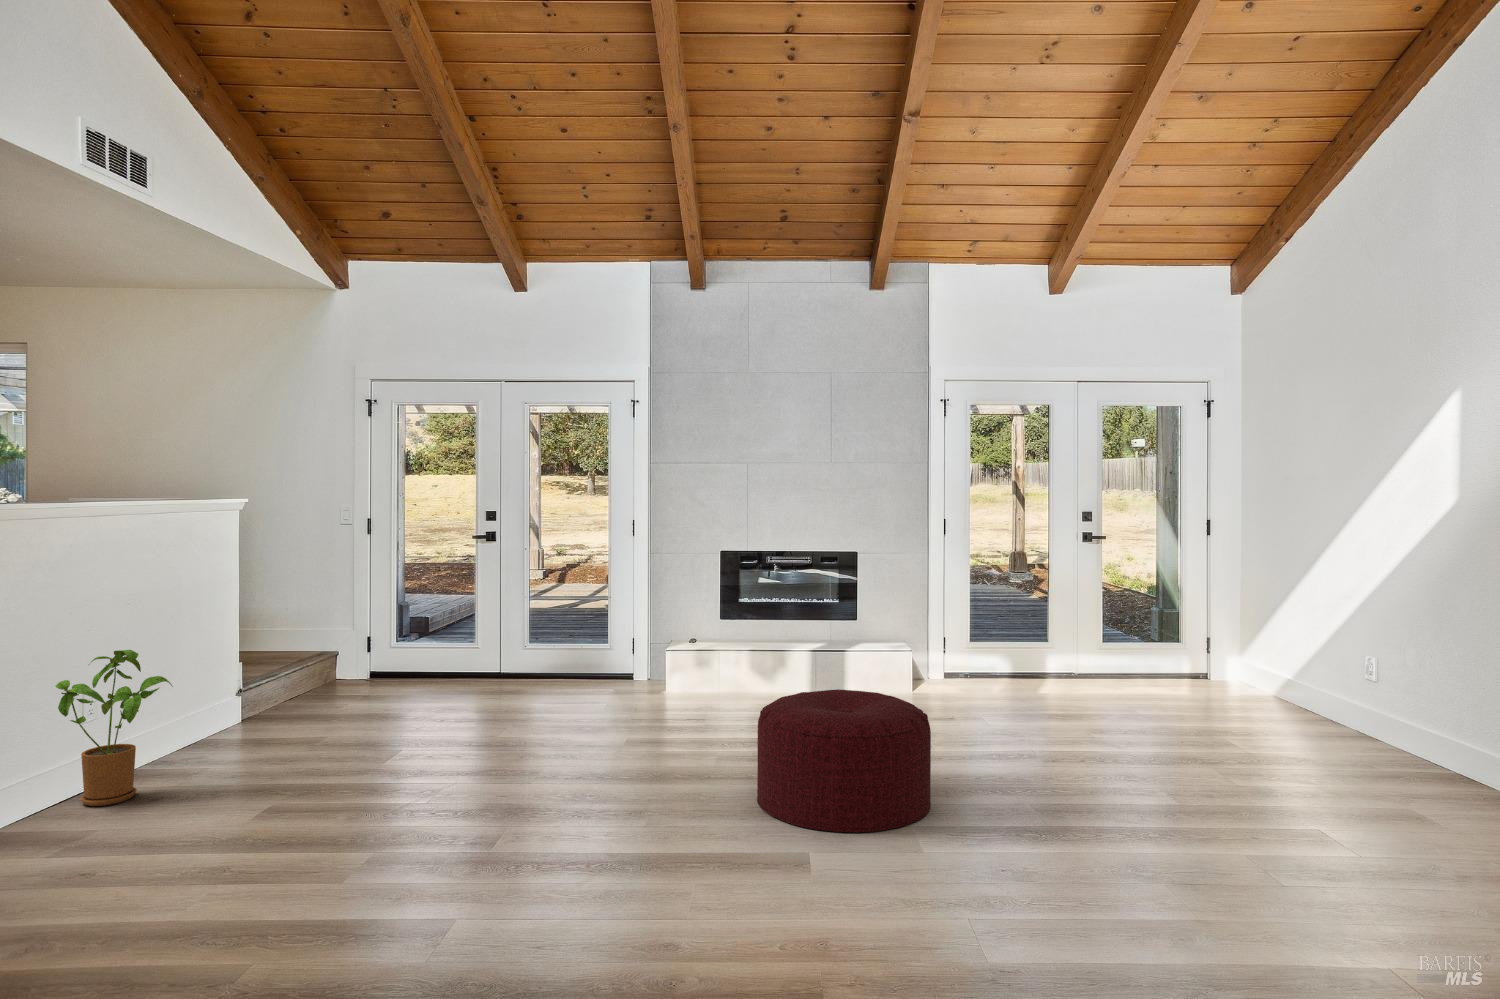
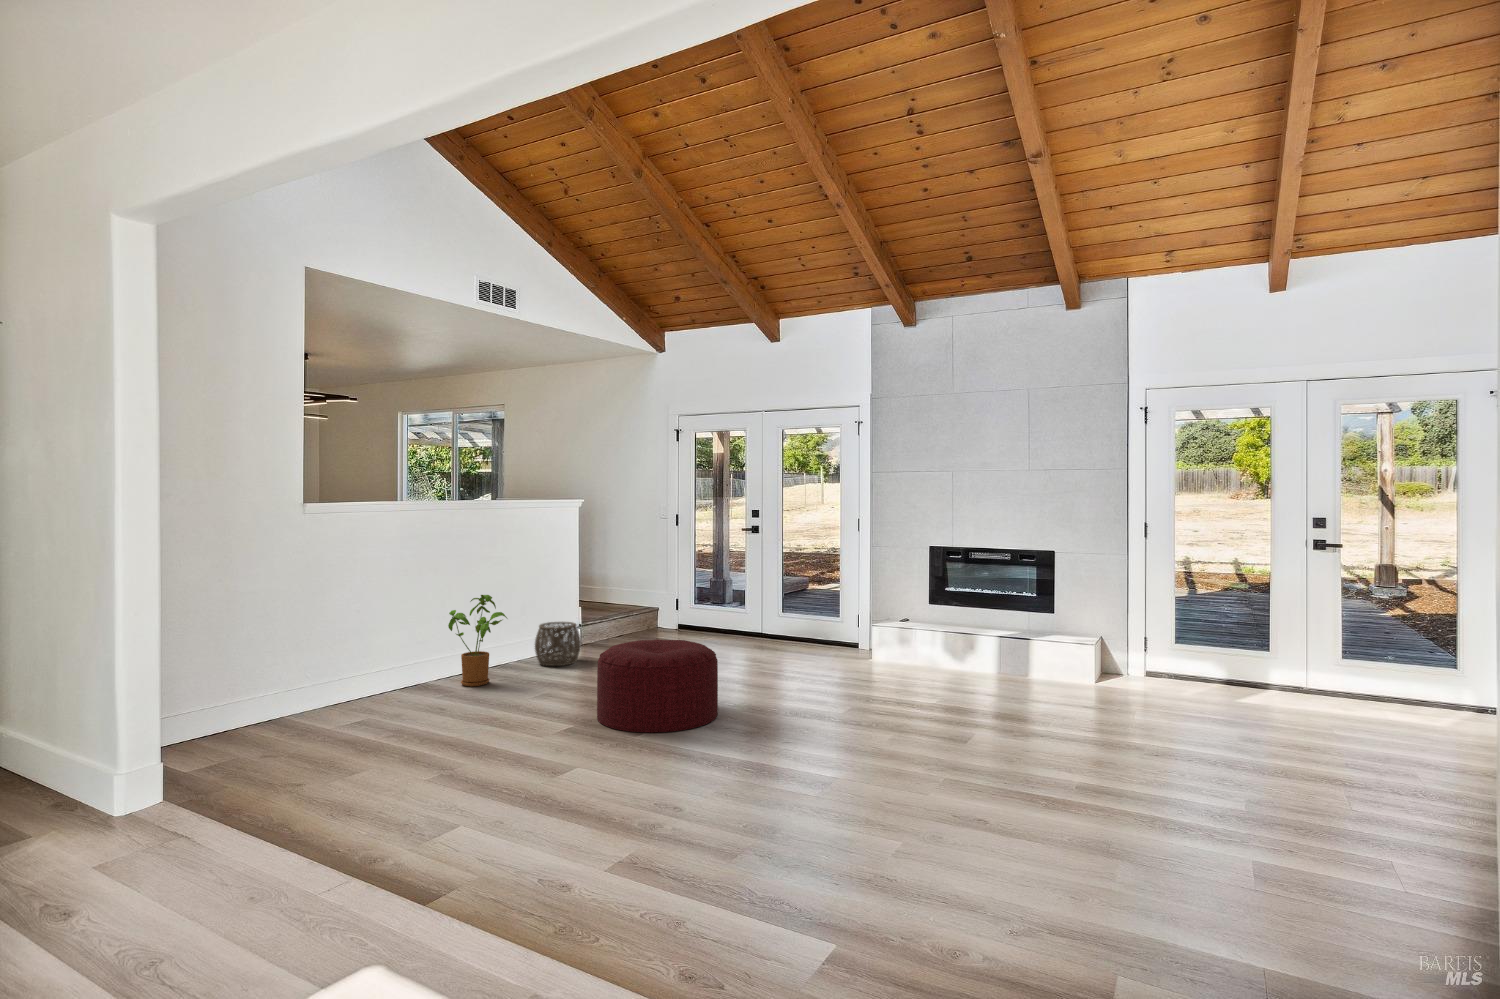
woven basket: none [185,681,268,753] -> present [535,622,581,667]
ottoman: present [757,689,931,833] -> present [597,639,718,733]

